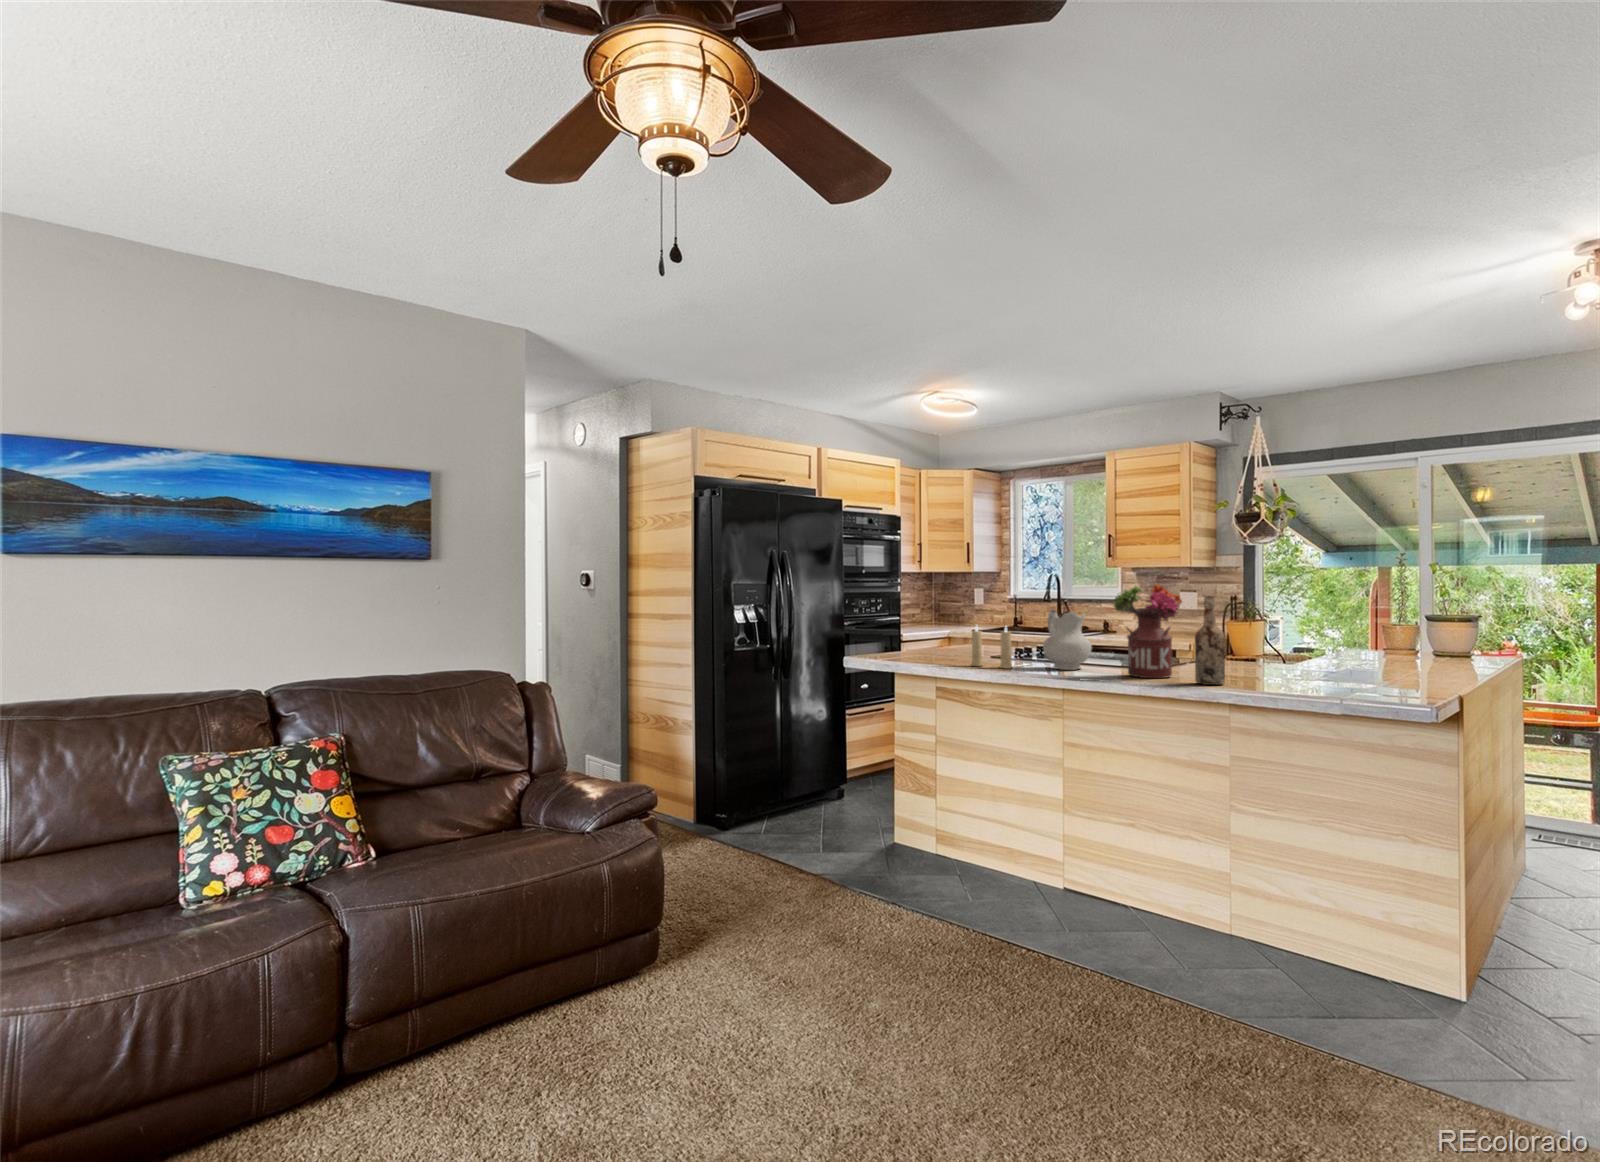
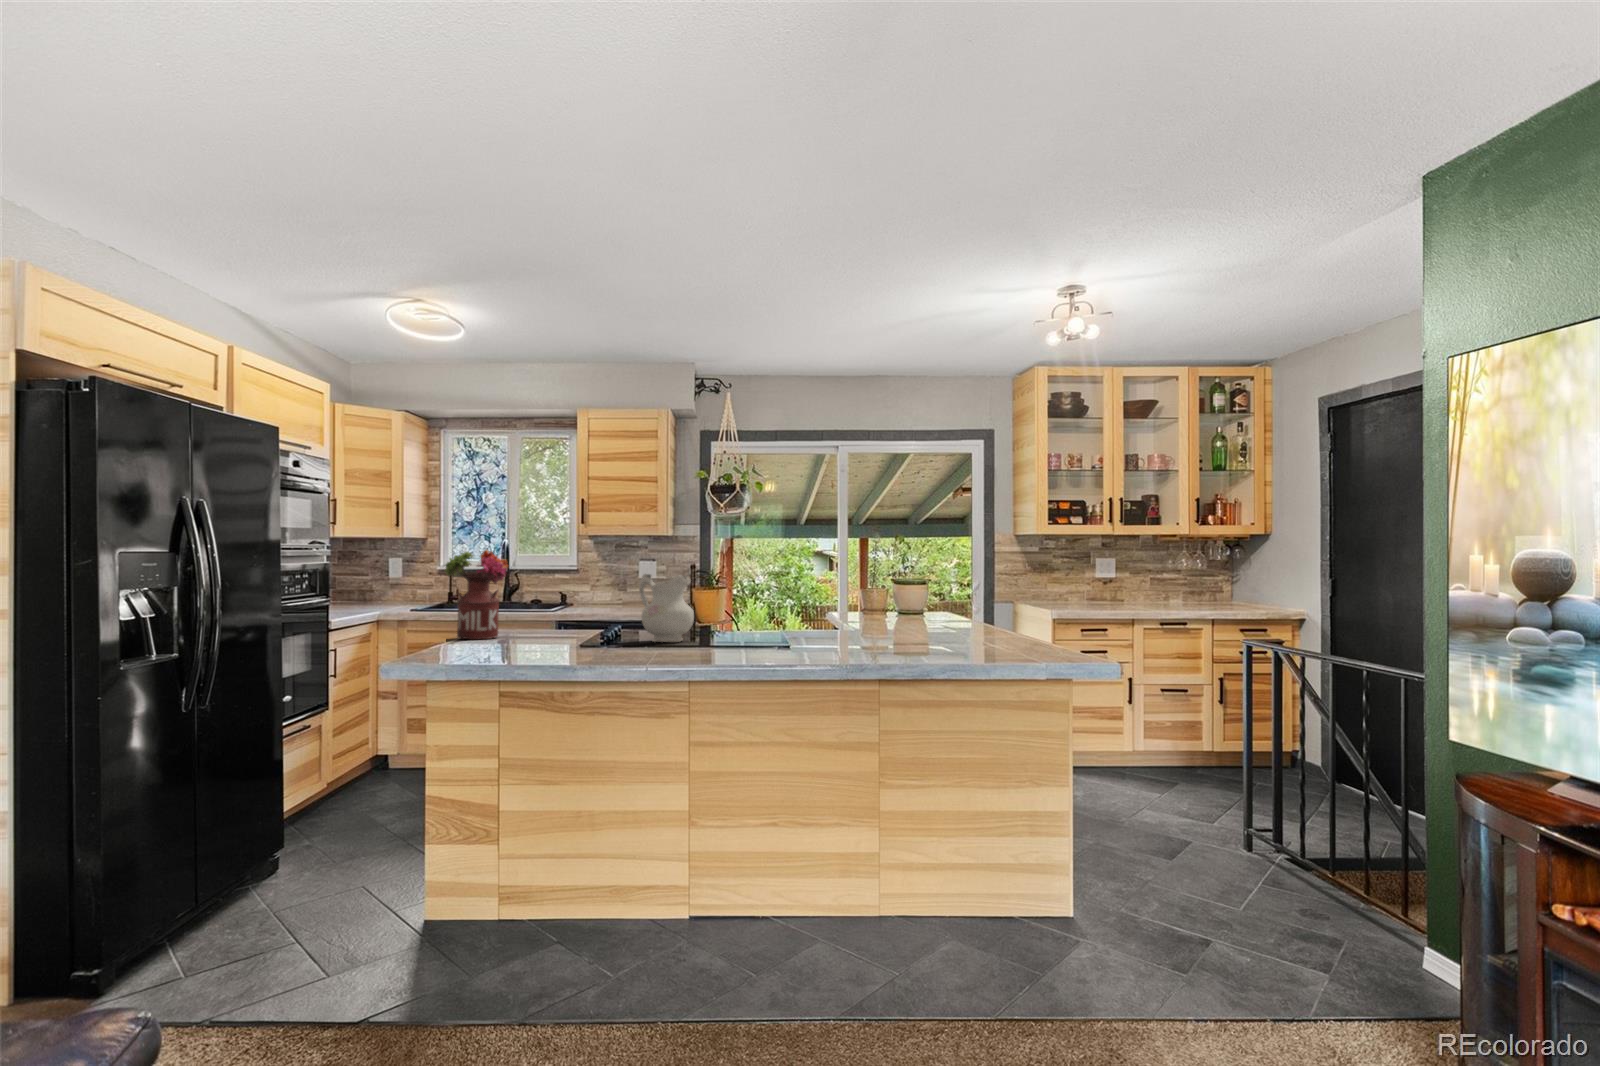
flower arrangement: present [1114,584,1182,678] -> present [445,550,508,639]
wine bottle: present [1195,596,1225,685] -> none [831,556,858,645]
candle: present [971,626,1012,668] -> none [553,592,610,646]

